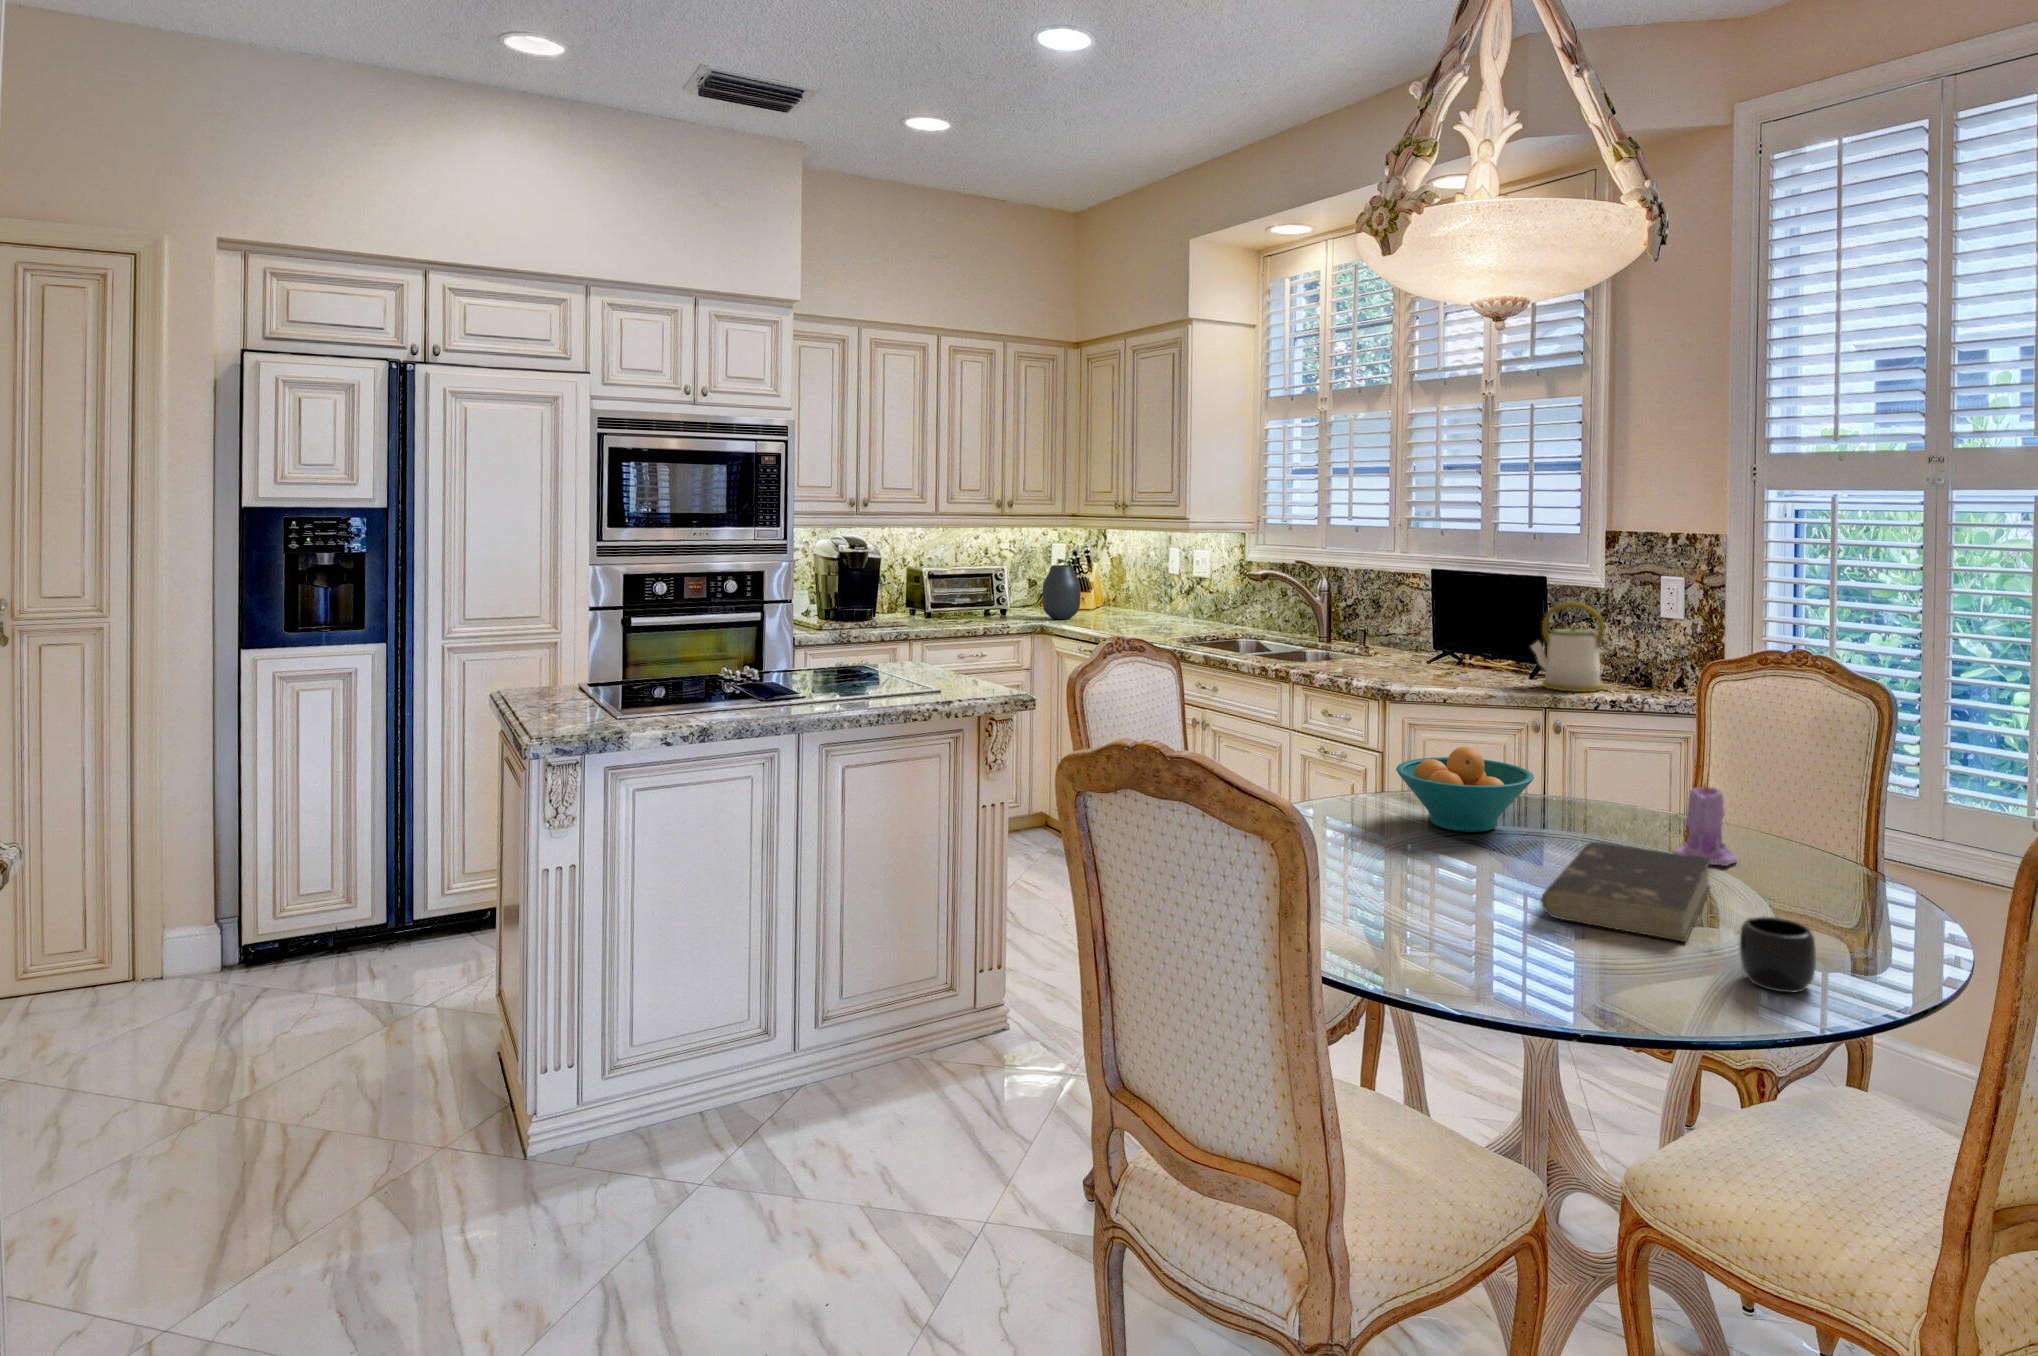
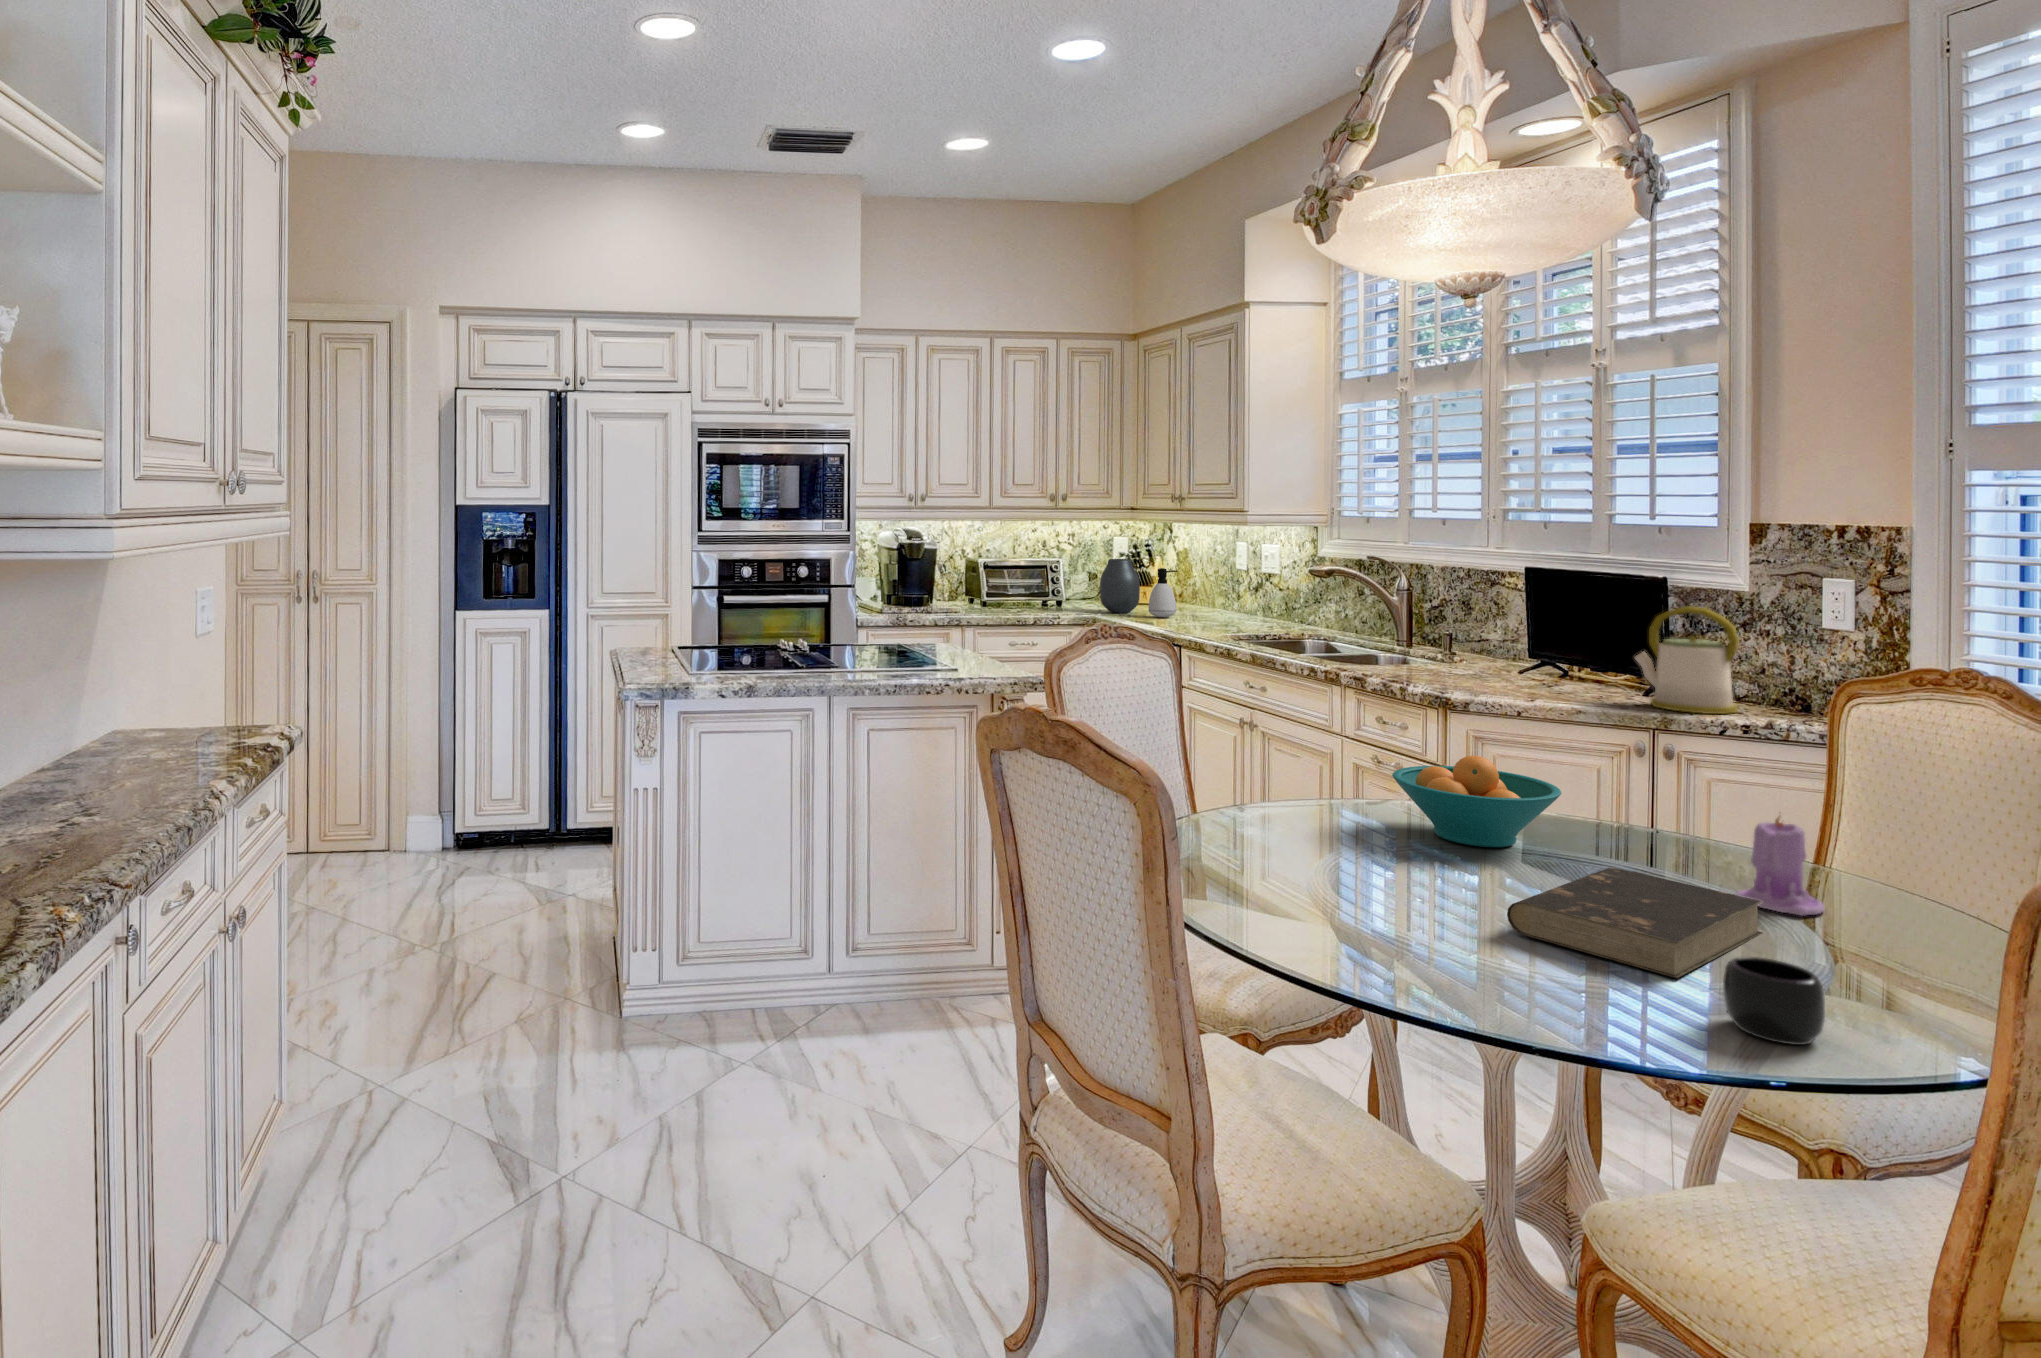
soap dispenser: none [1091,574,1118,622] -> present [1149,568,1177,617]

